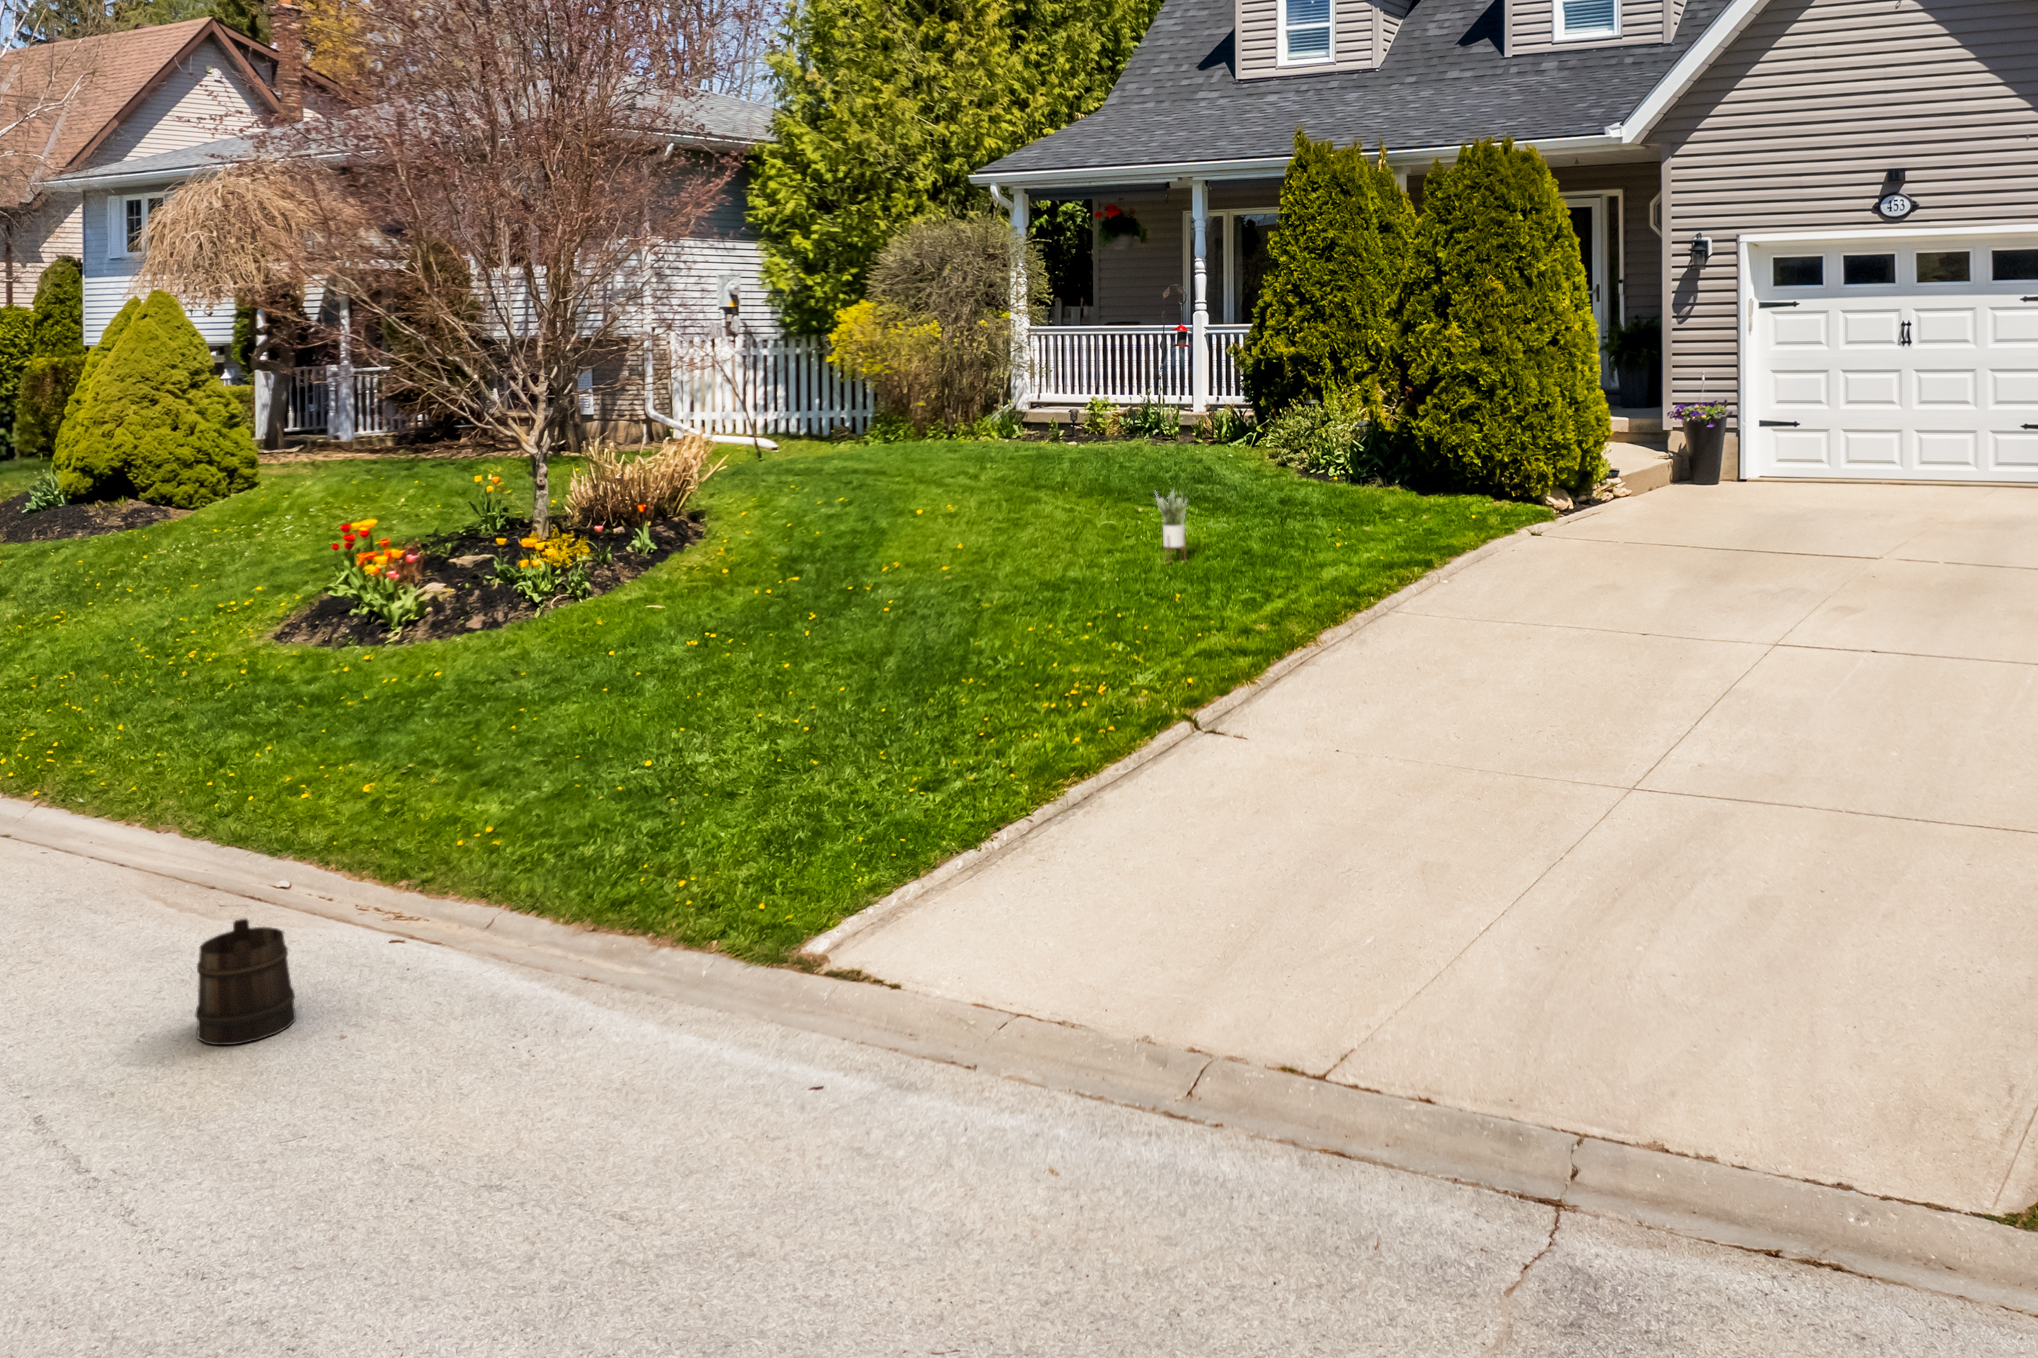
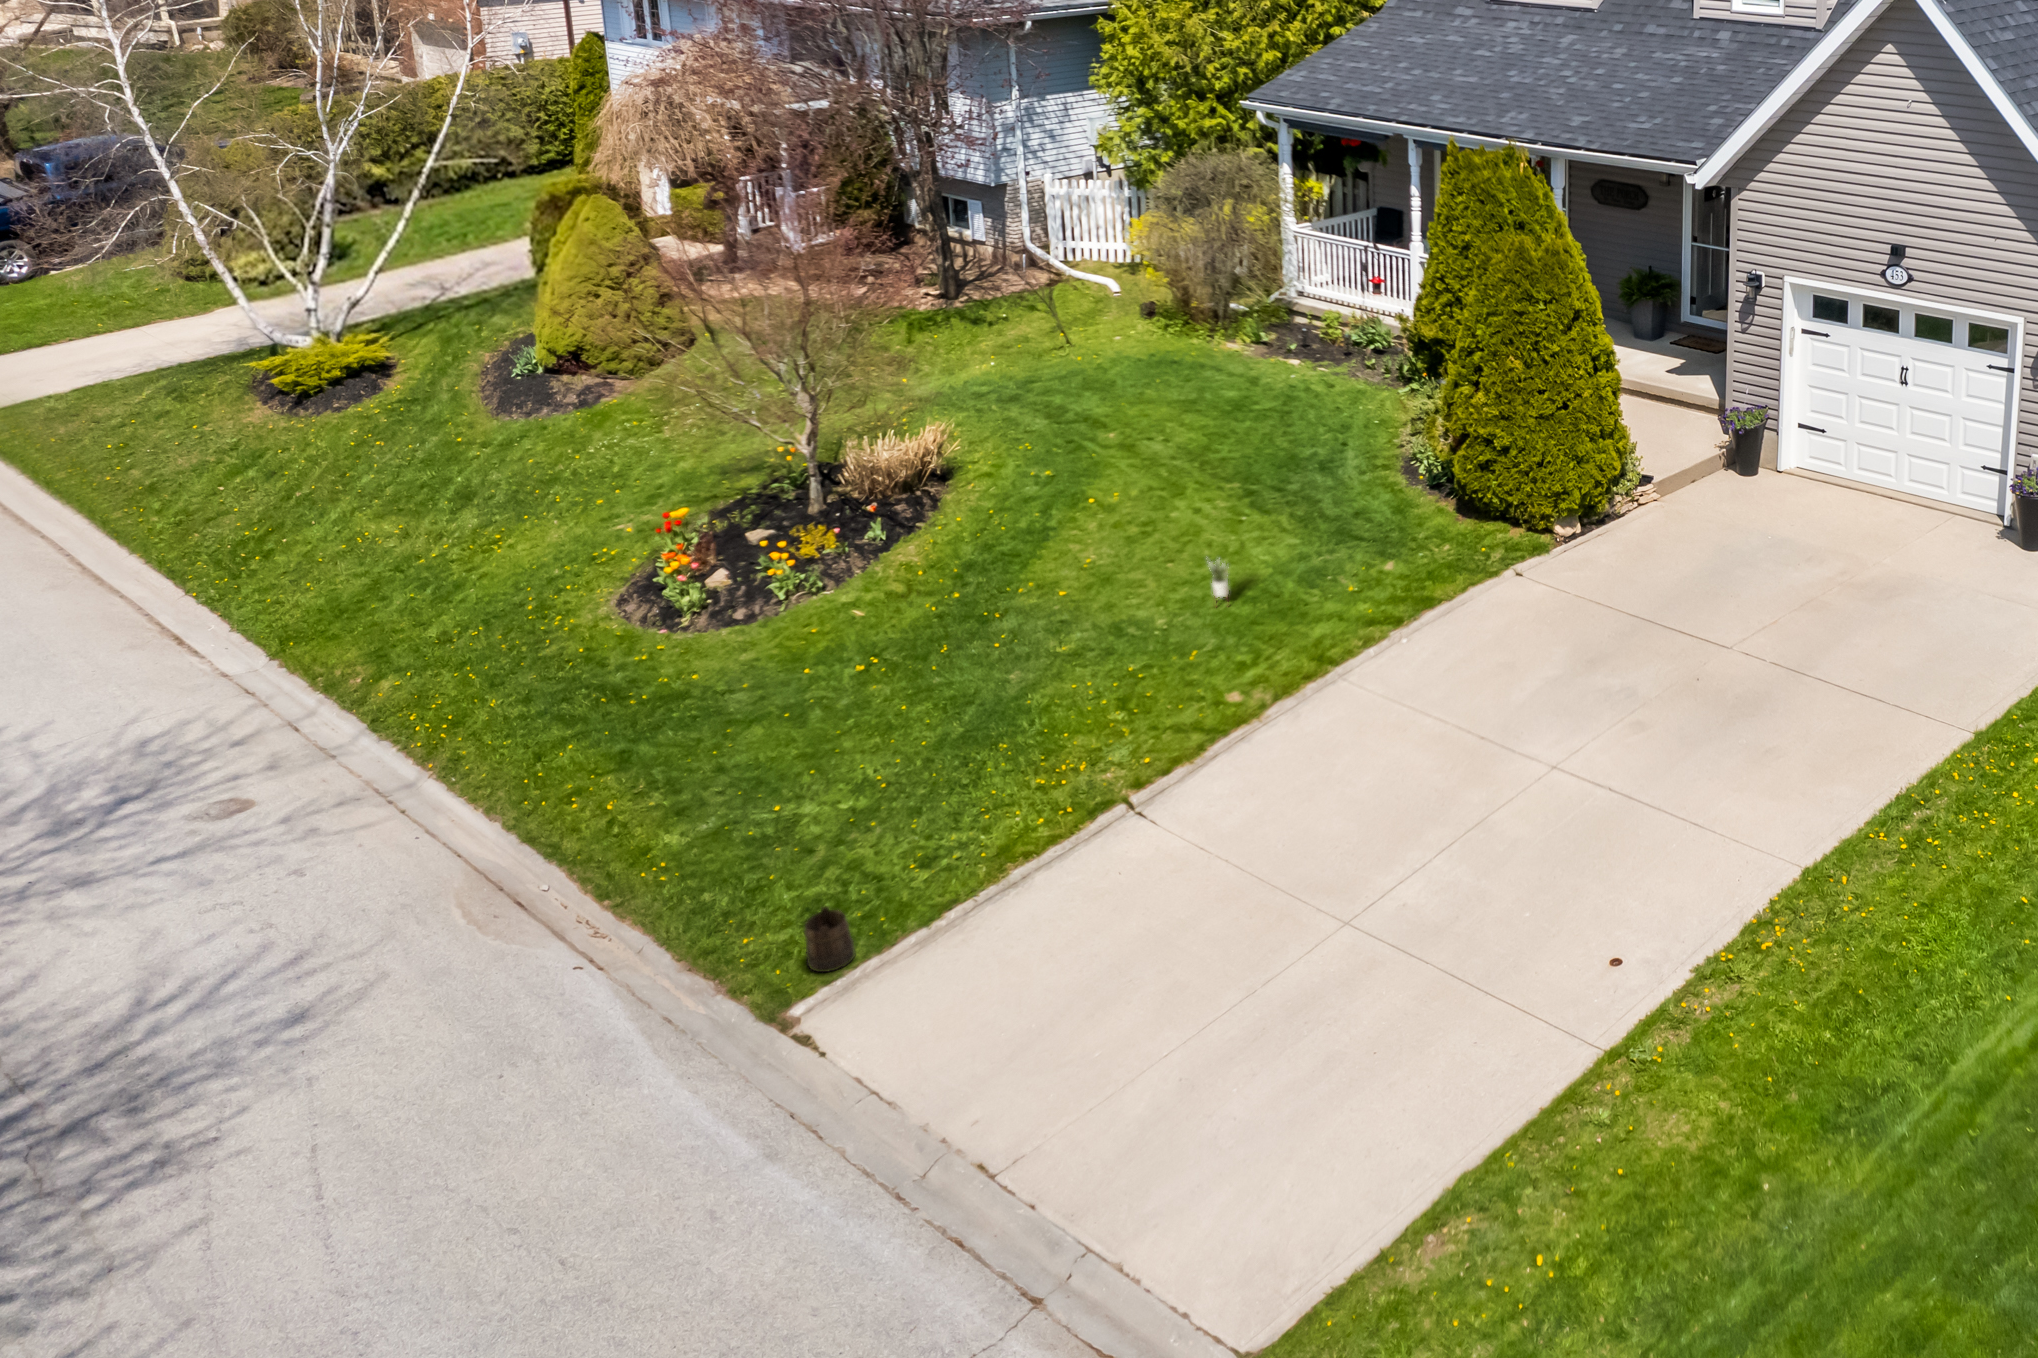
bucket: present [196,918,296,1045] -> present [804,907,855,972]

